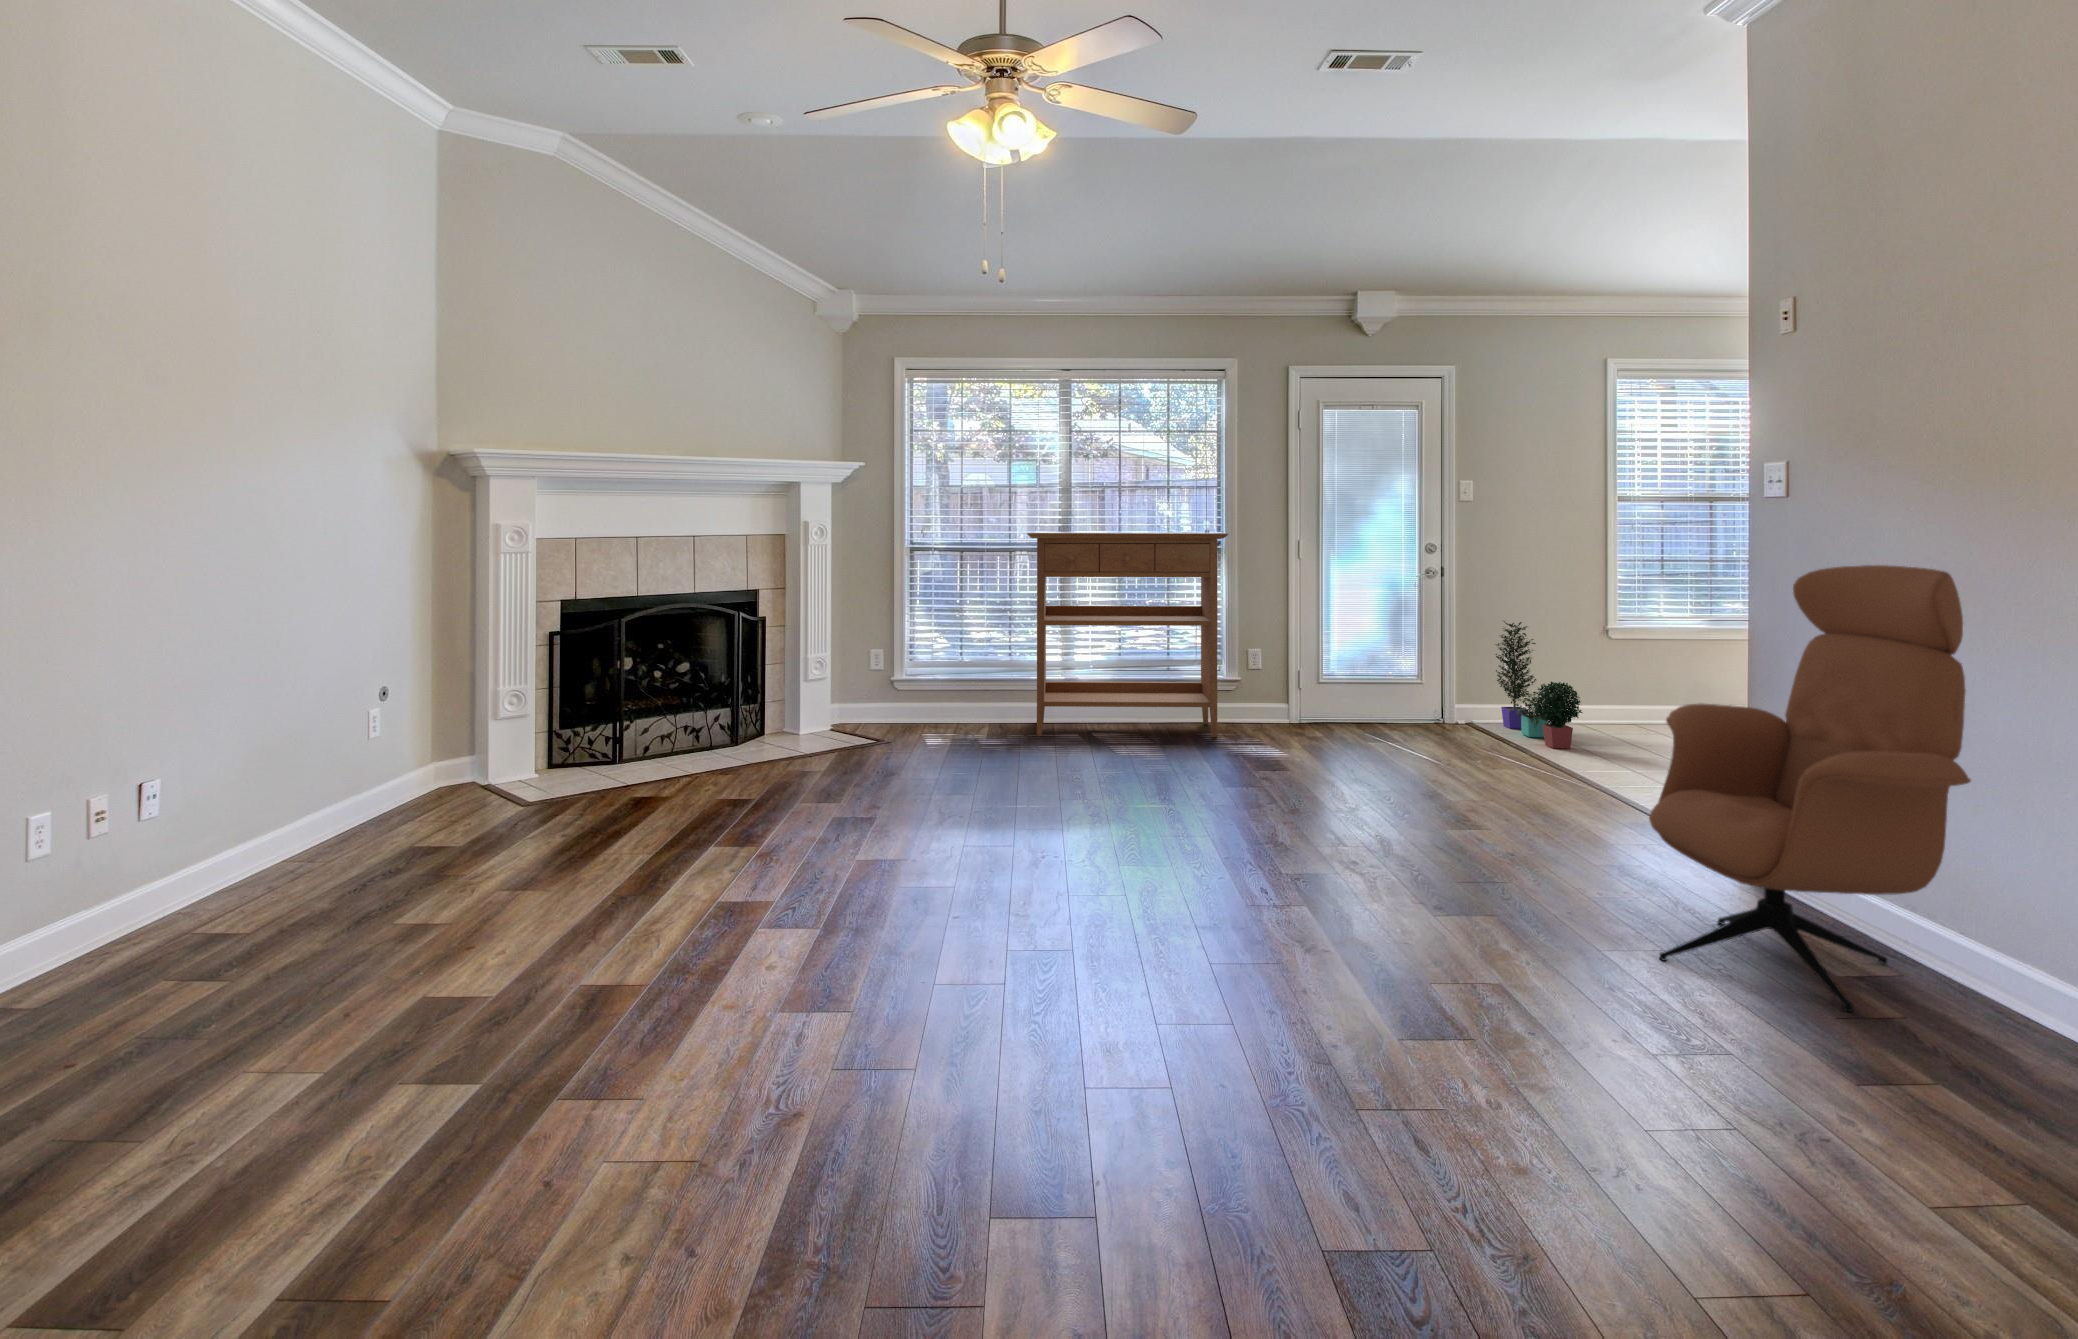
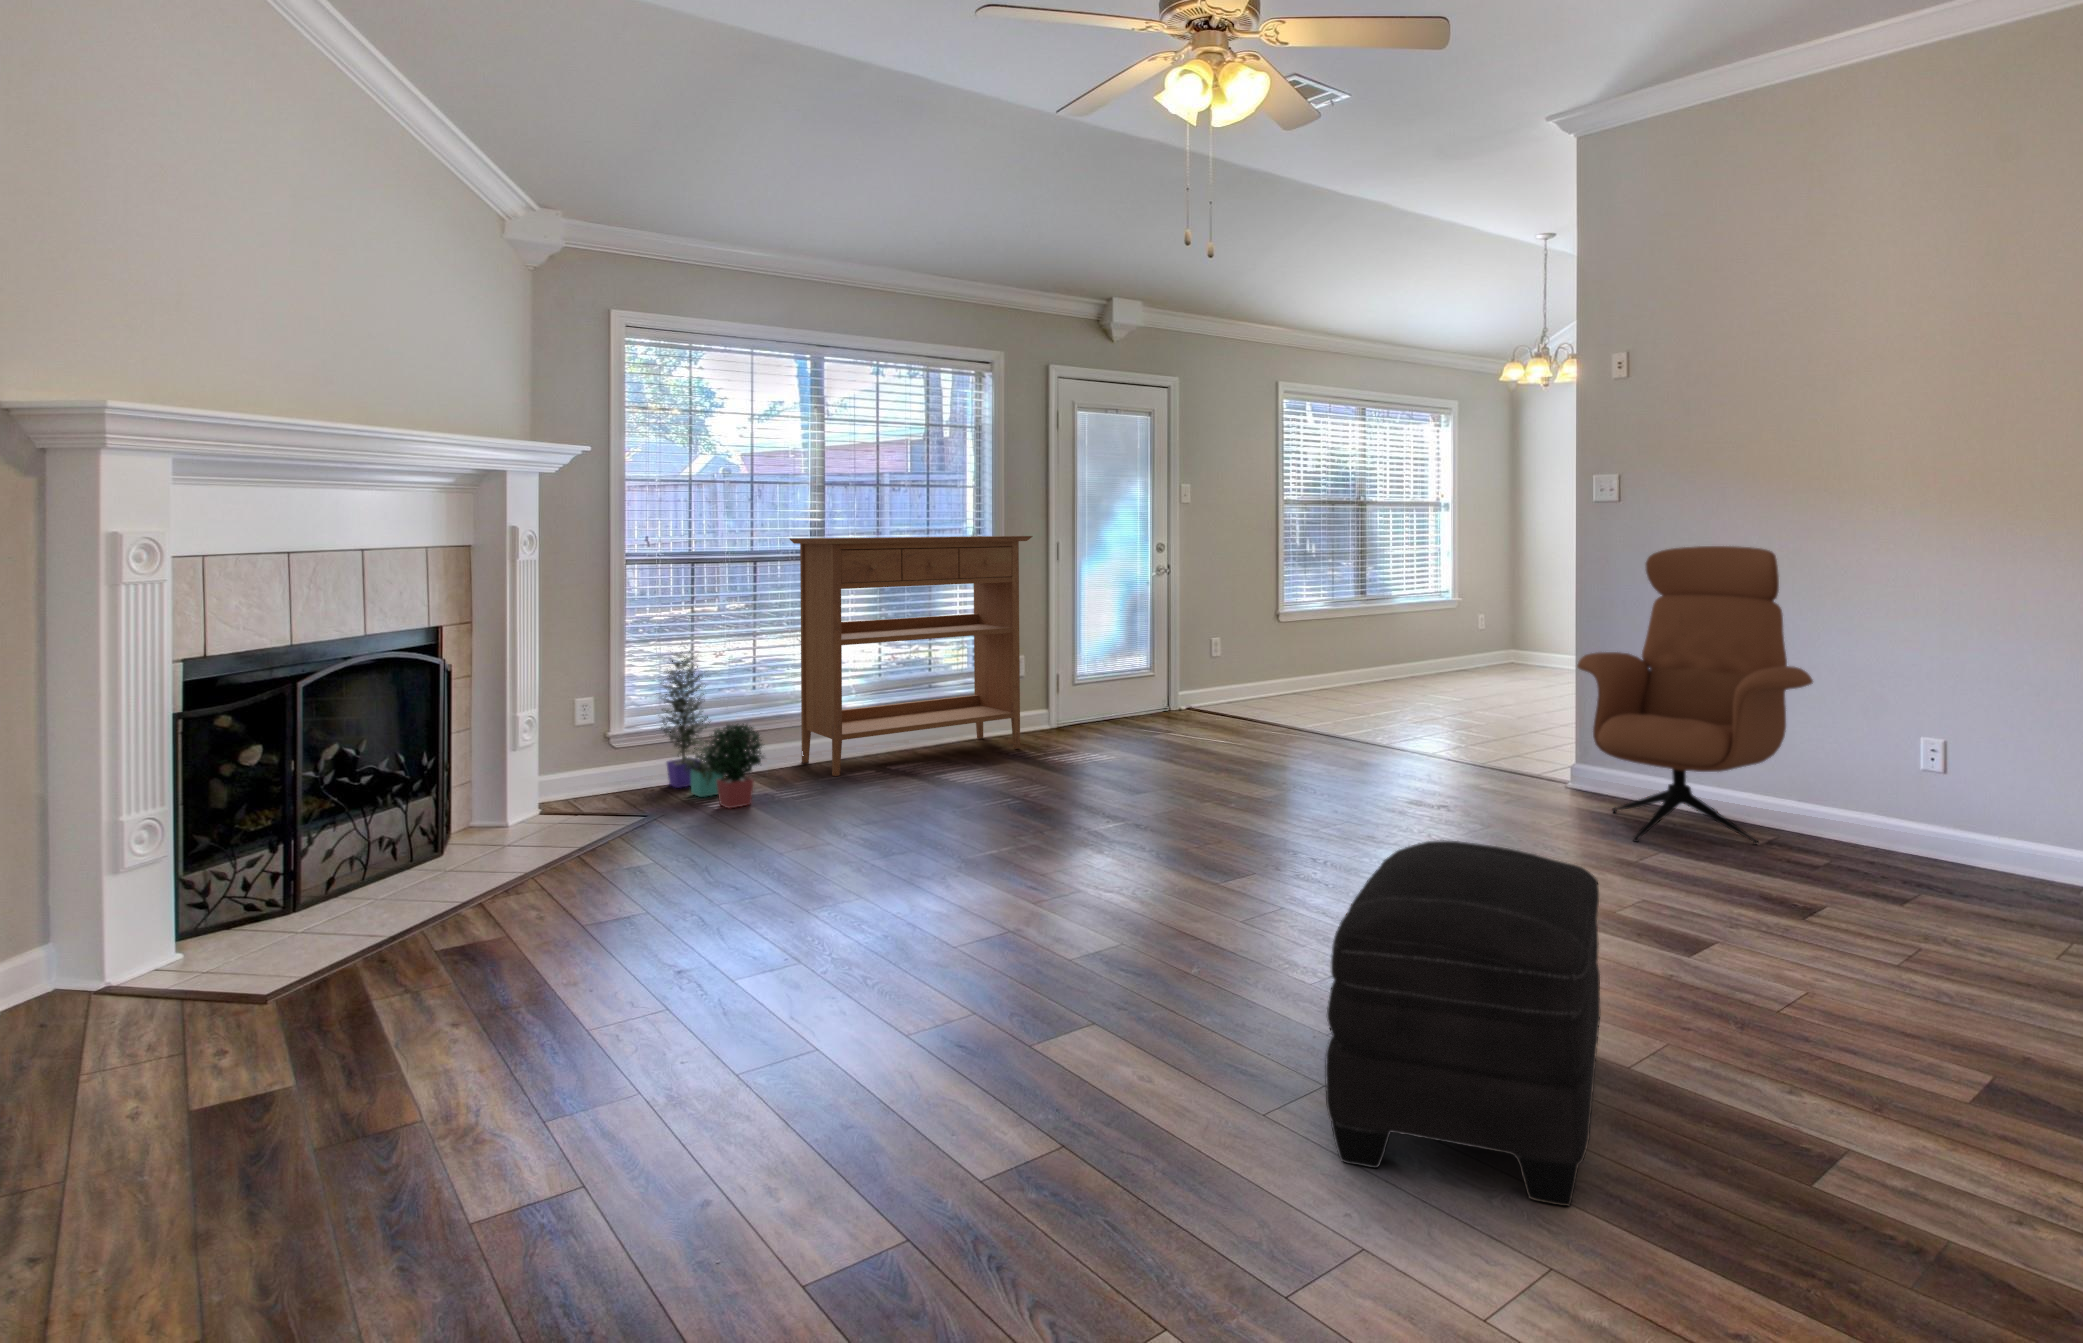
potted plant: present [1496,621,1582,748] -> present [661,651,764,808]
ottoman: none [709,848,1079,1193] -> present [1325,840,1600,1206]

